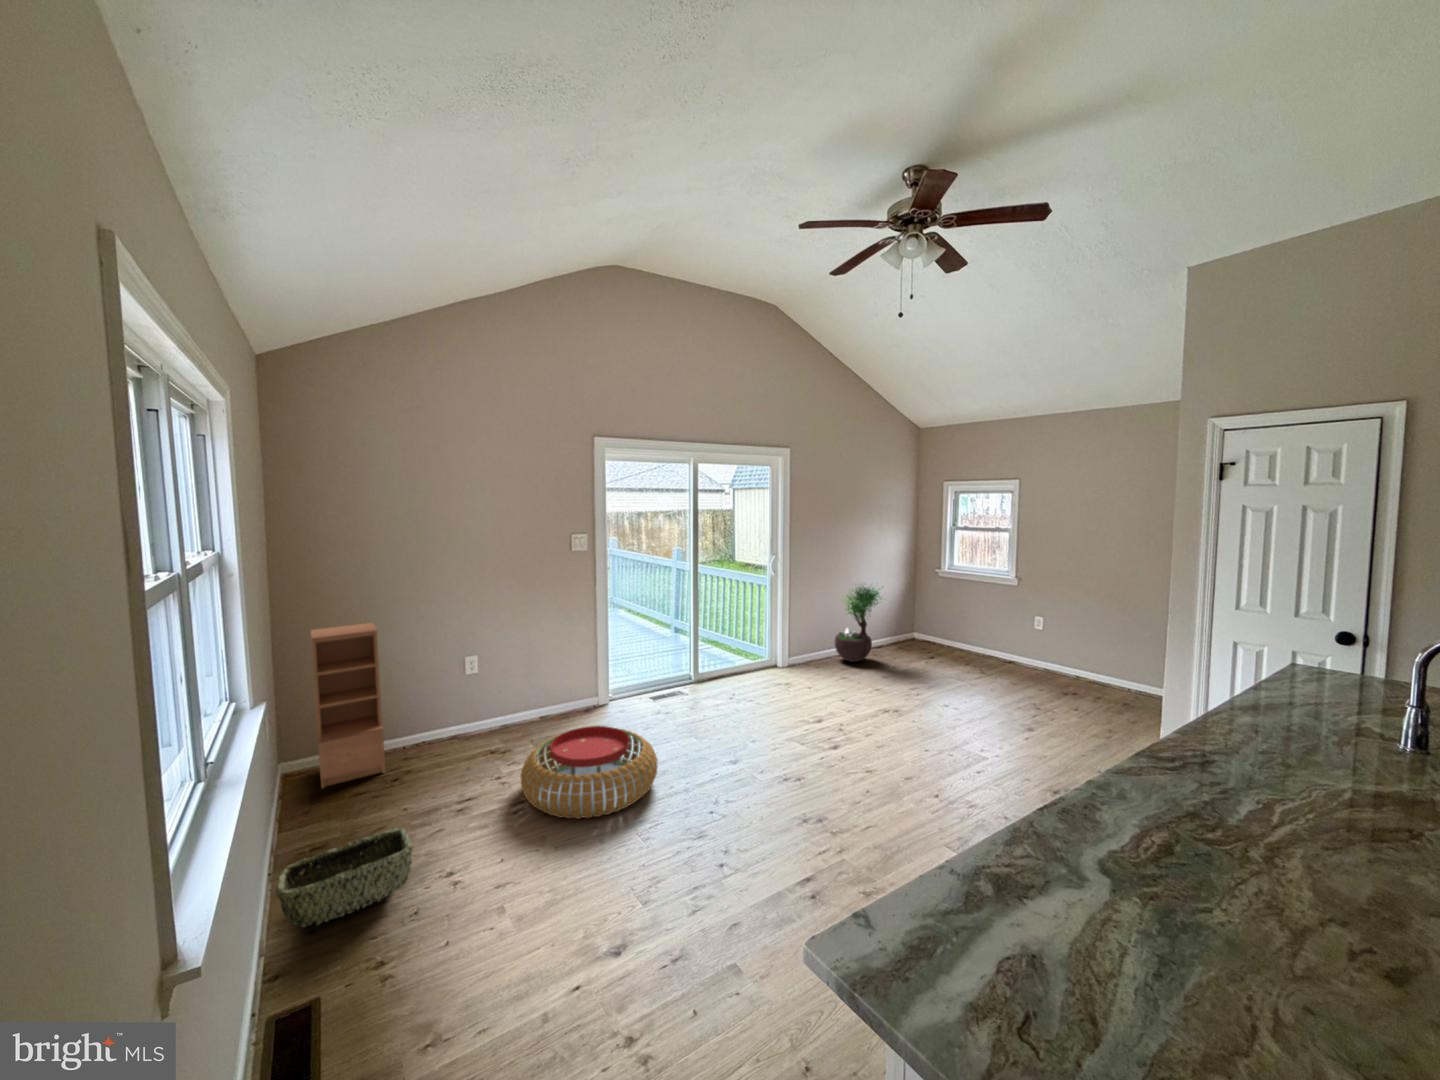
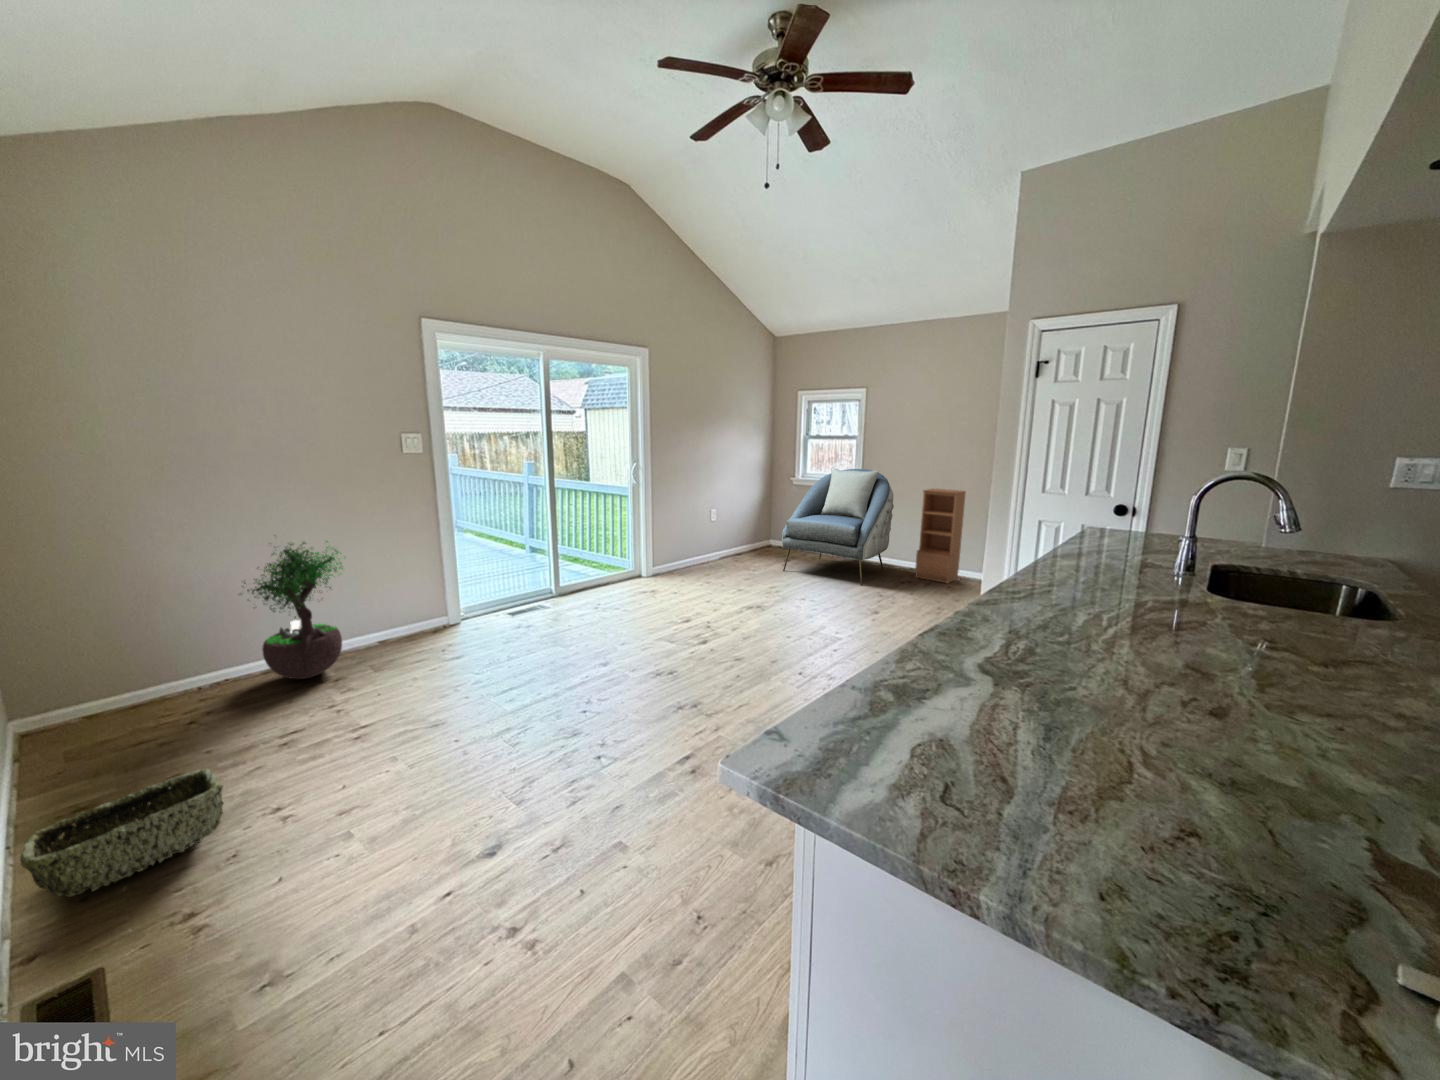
armchair: none [926,562,1055,693] -> present [782,468,894,585]
potted tree: present [835,586,883,662] -> present [240,541,342,679]
bookcase: present [311,623,385,788] -> present [915,489,966,583]
pouf: present [521,726,657,819] -> none [360,641,523,737]

